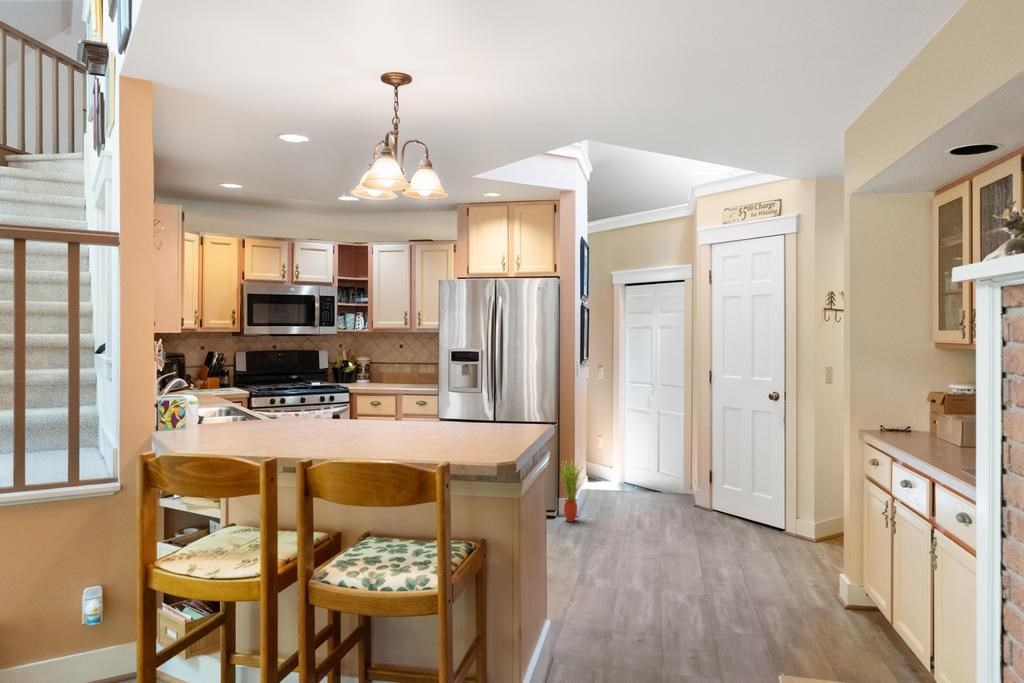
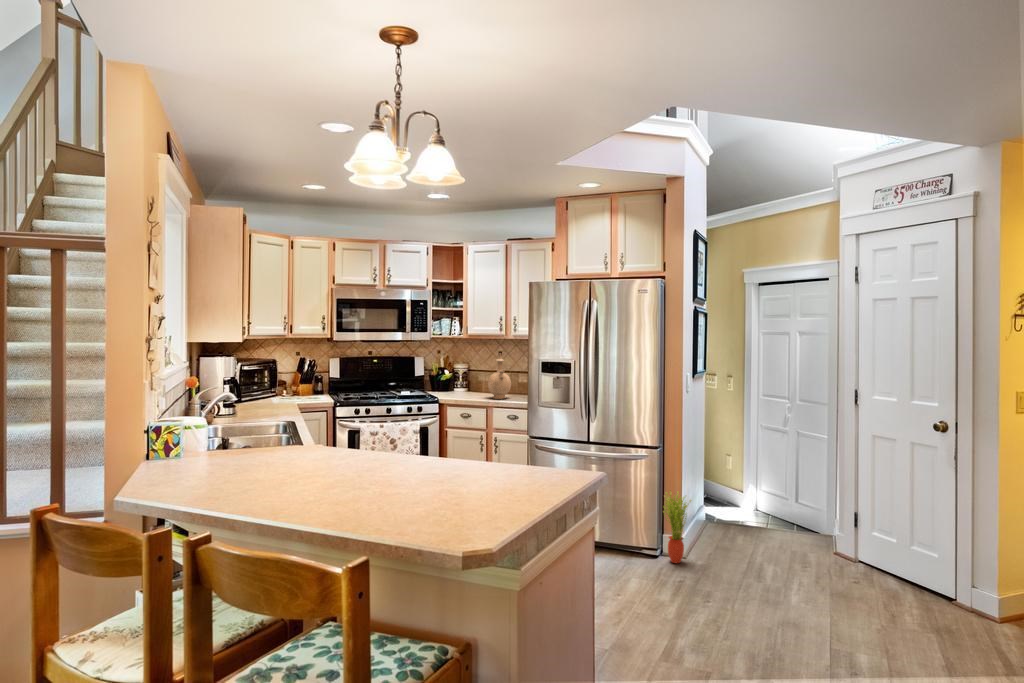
vase: none [395,345,417,388] -> present [488,353,511,399]

